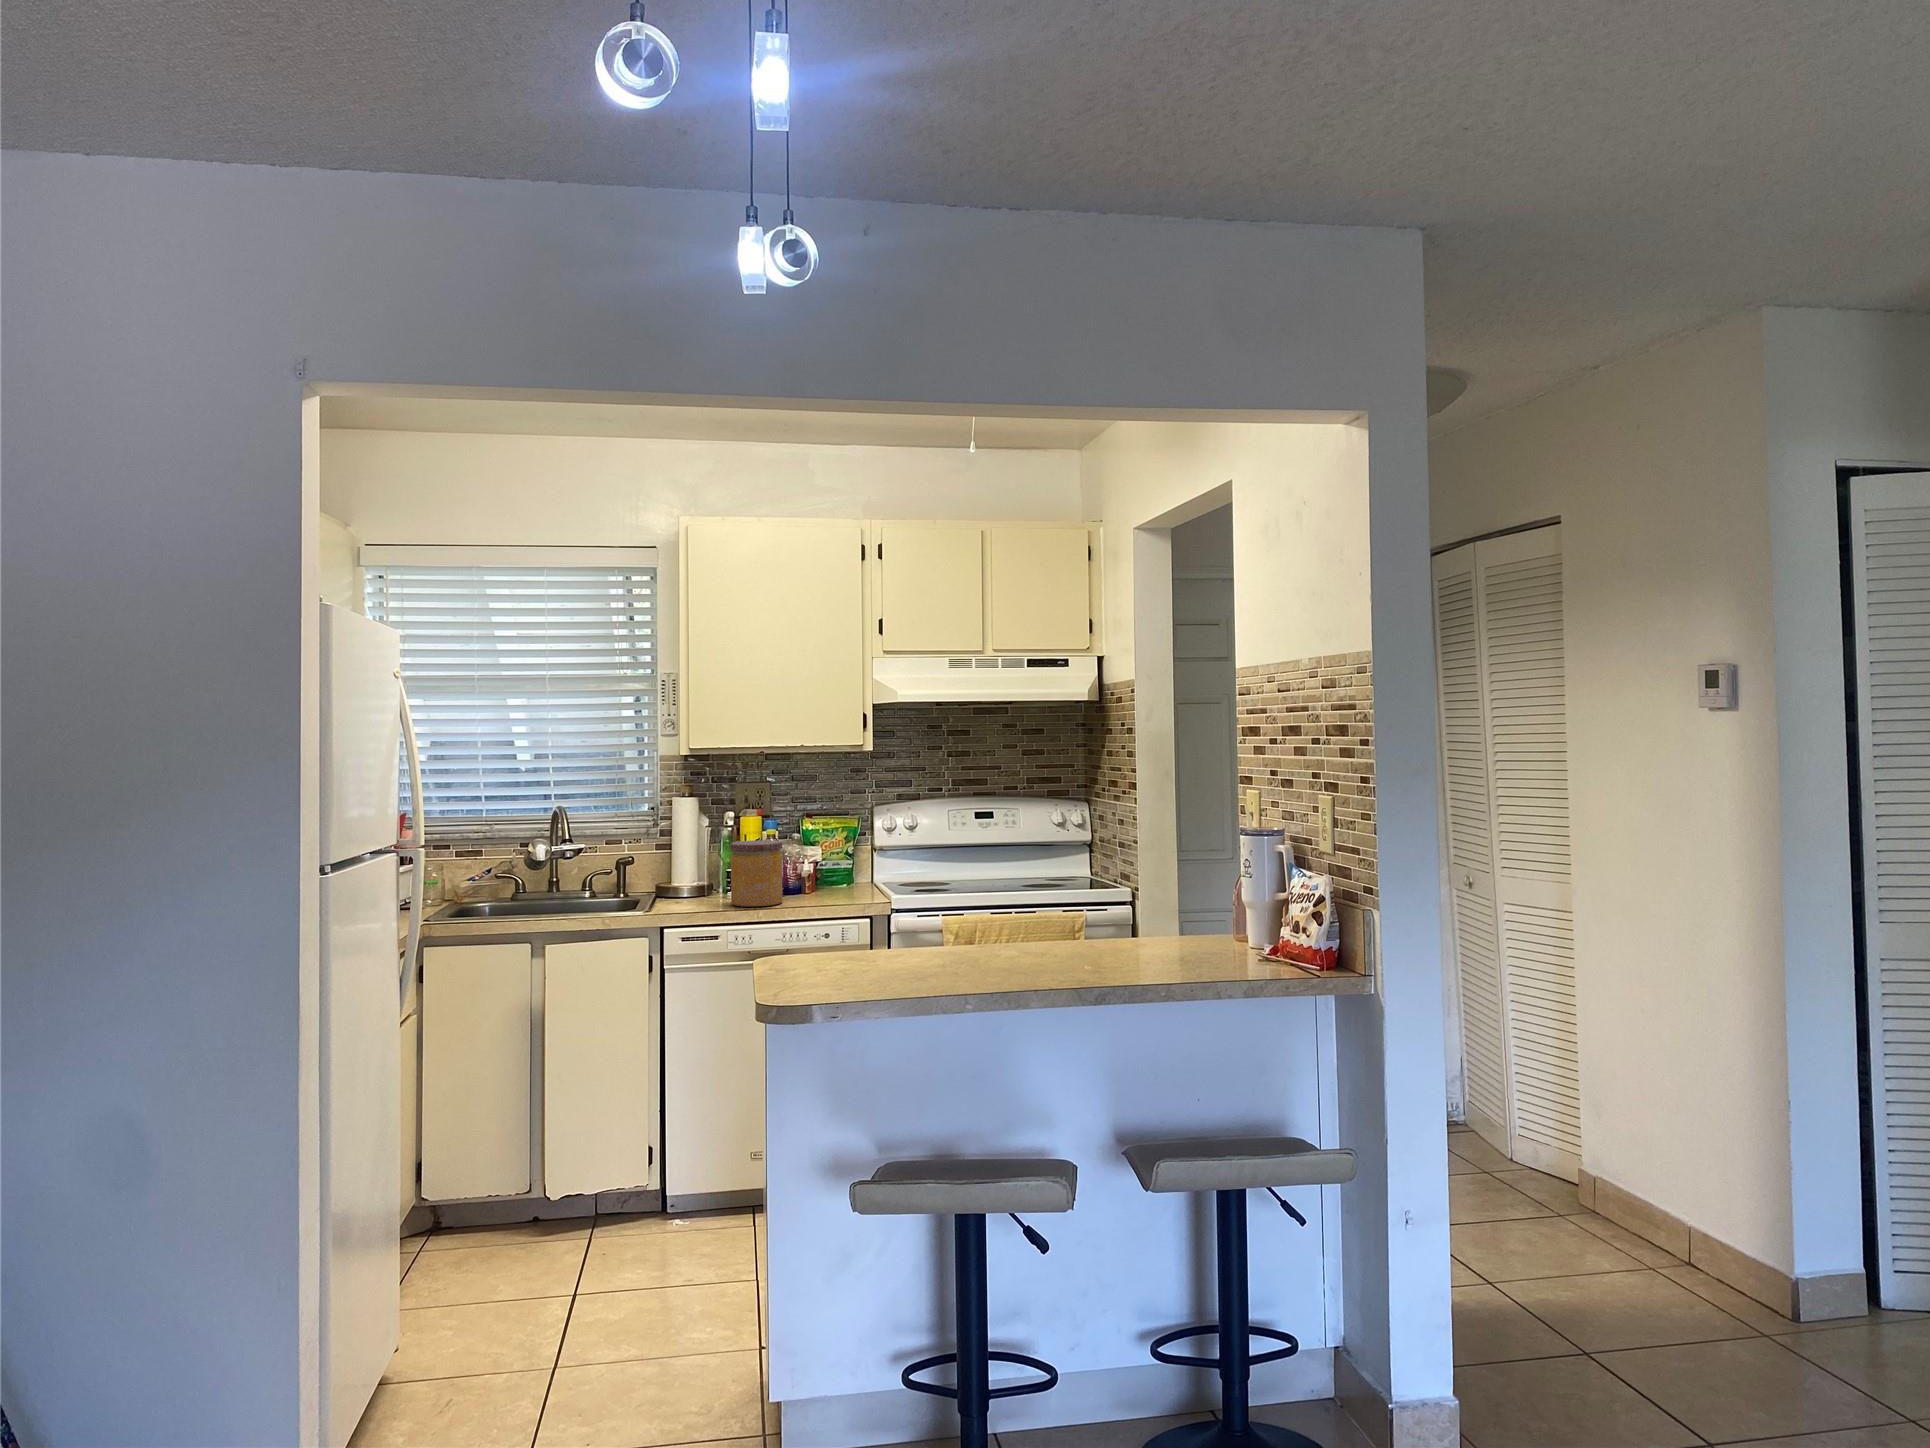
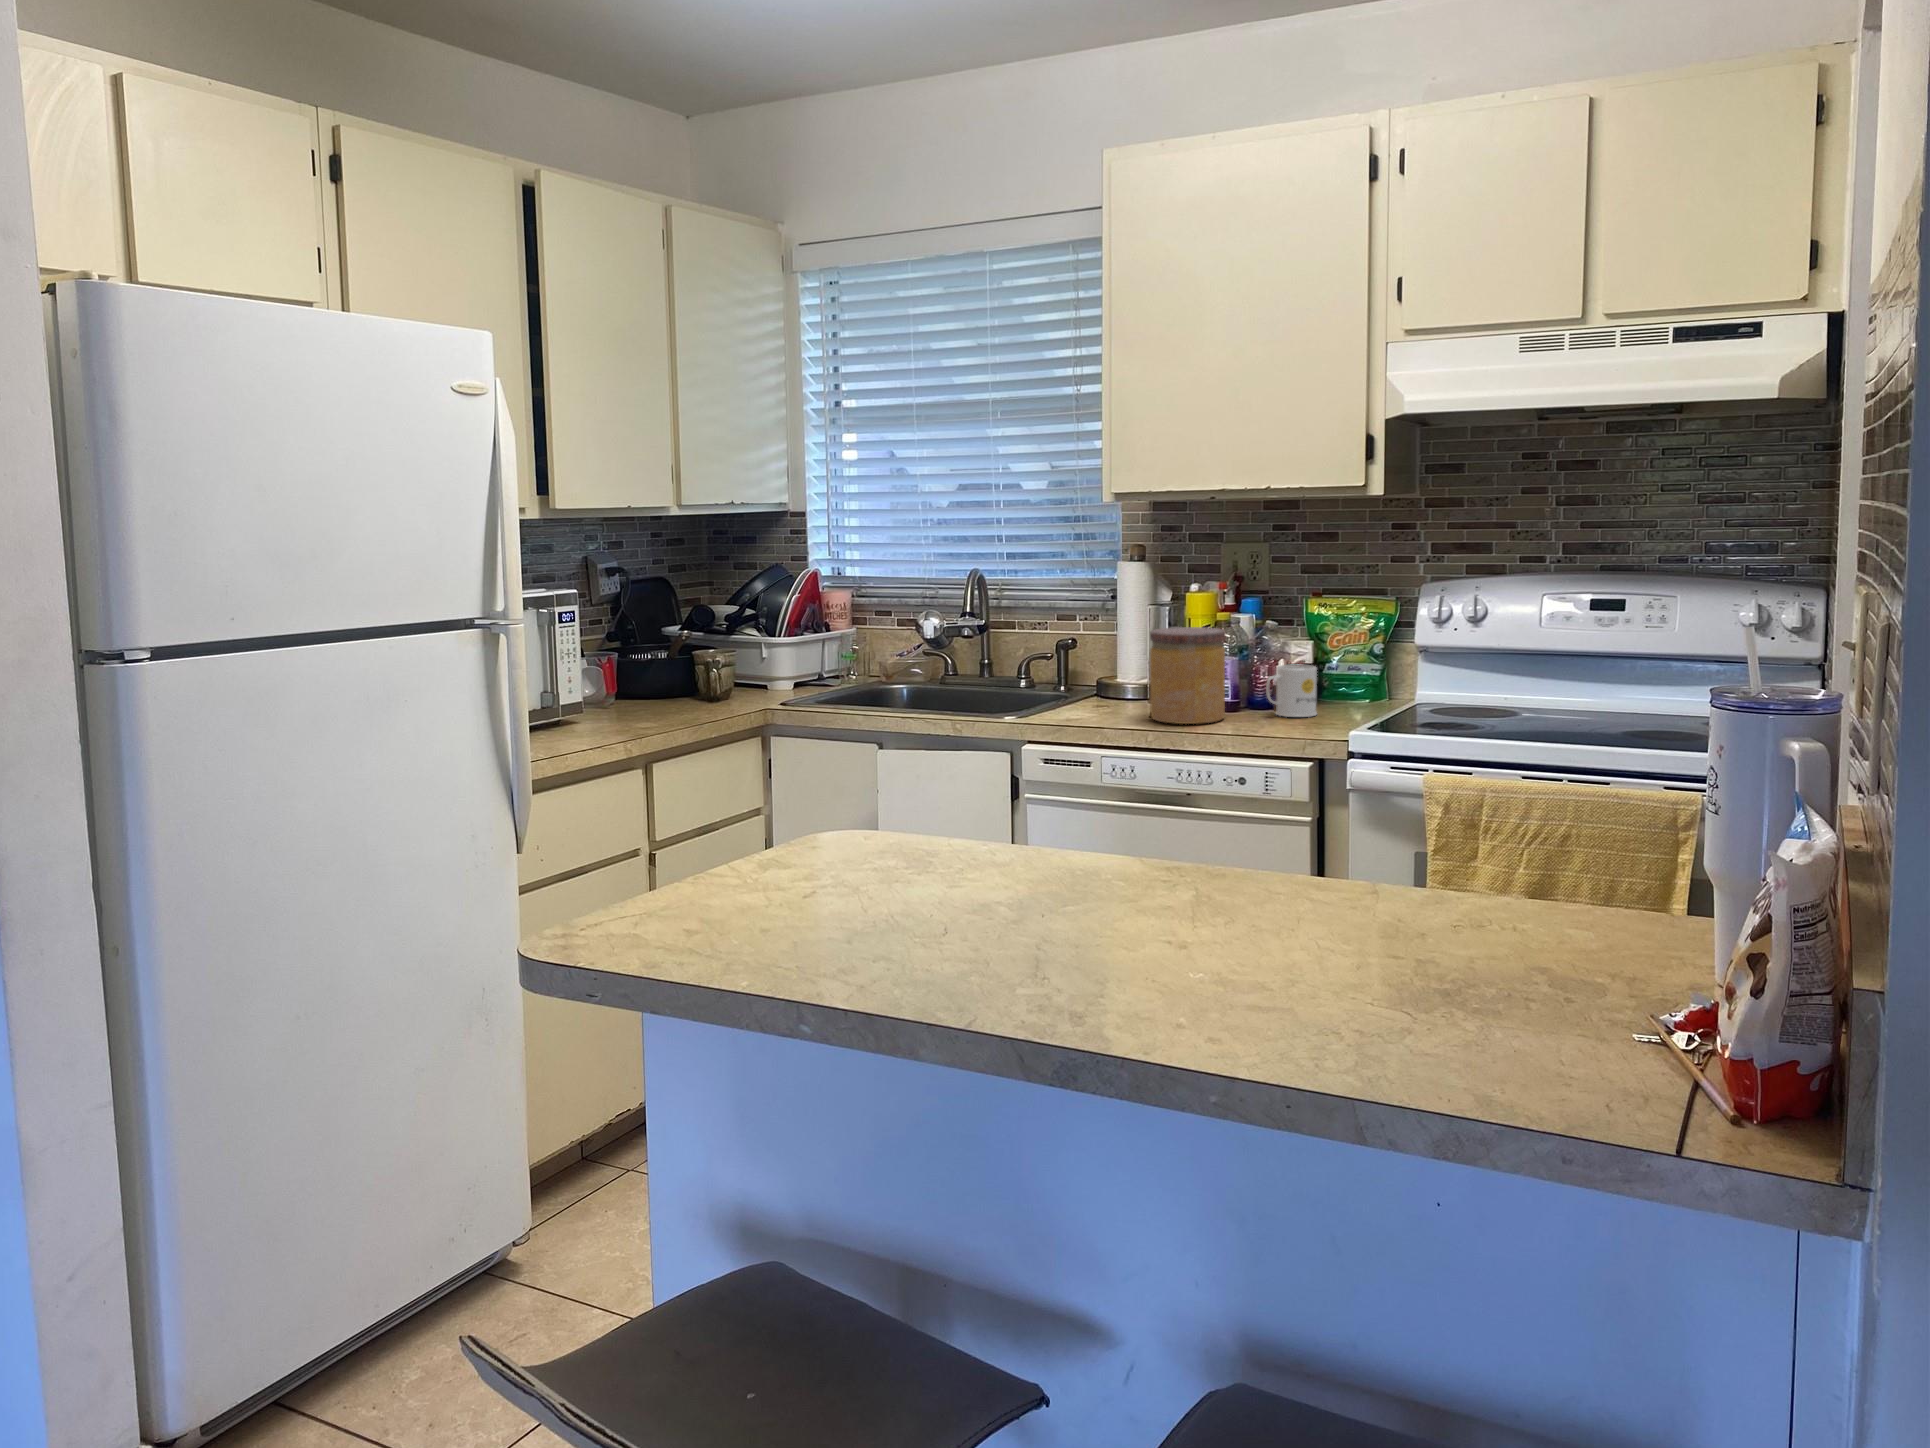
mug: none [805,862,835,897] -> present [1266,665,1317,717]

